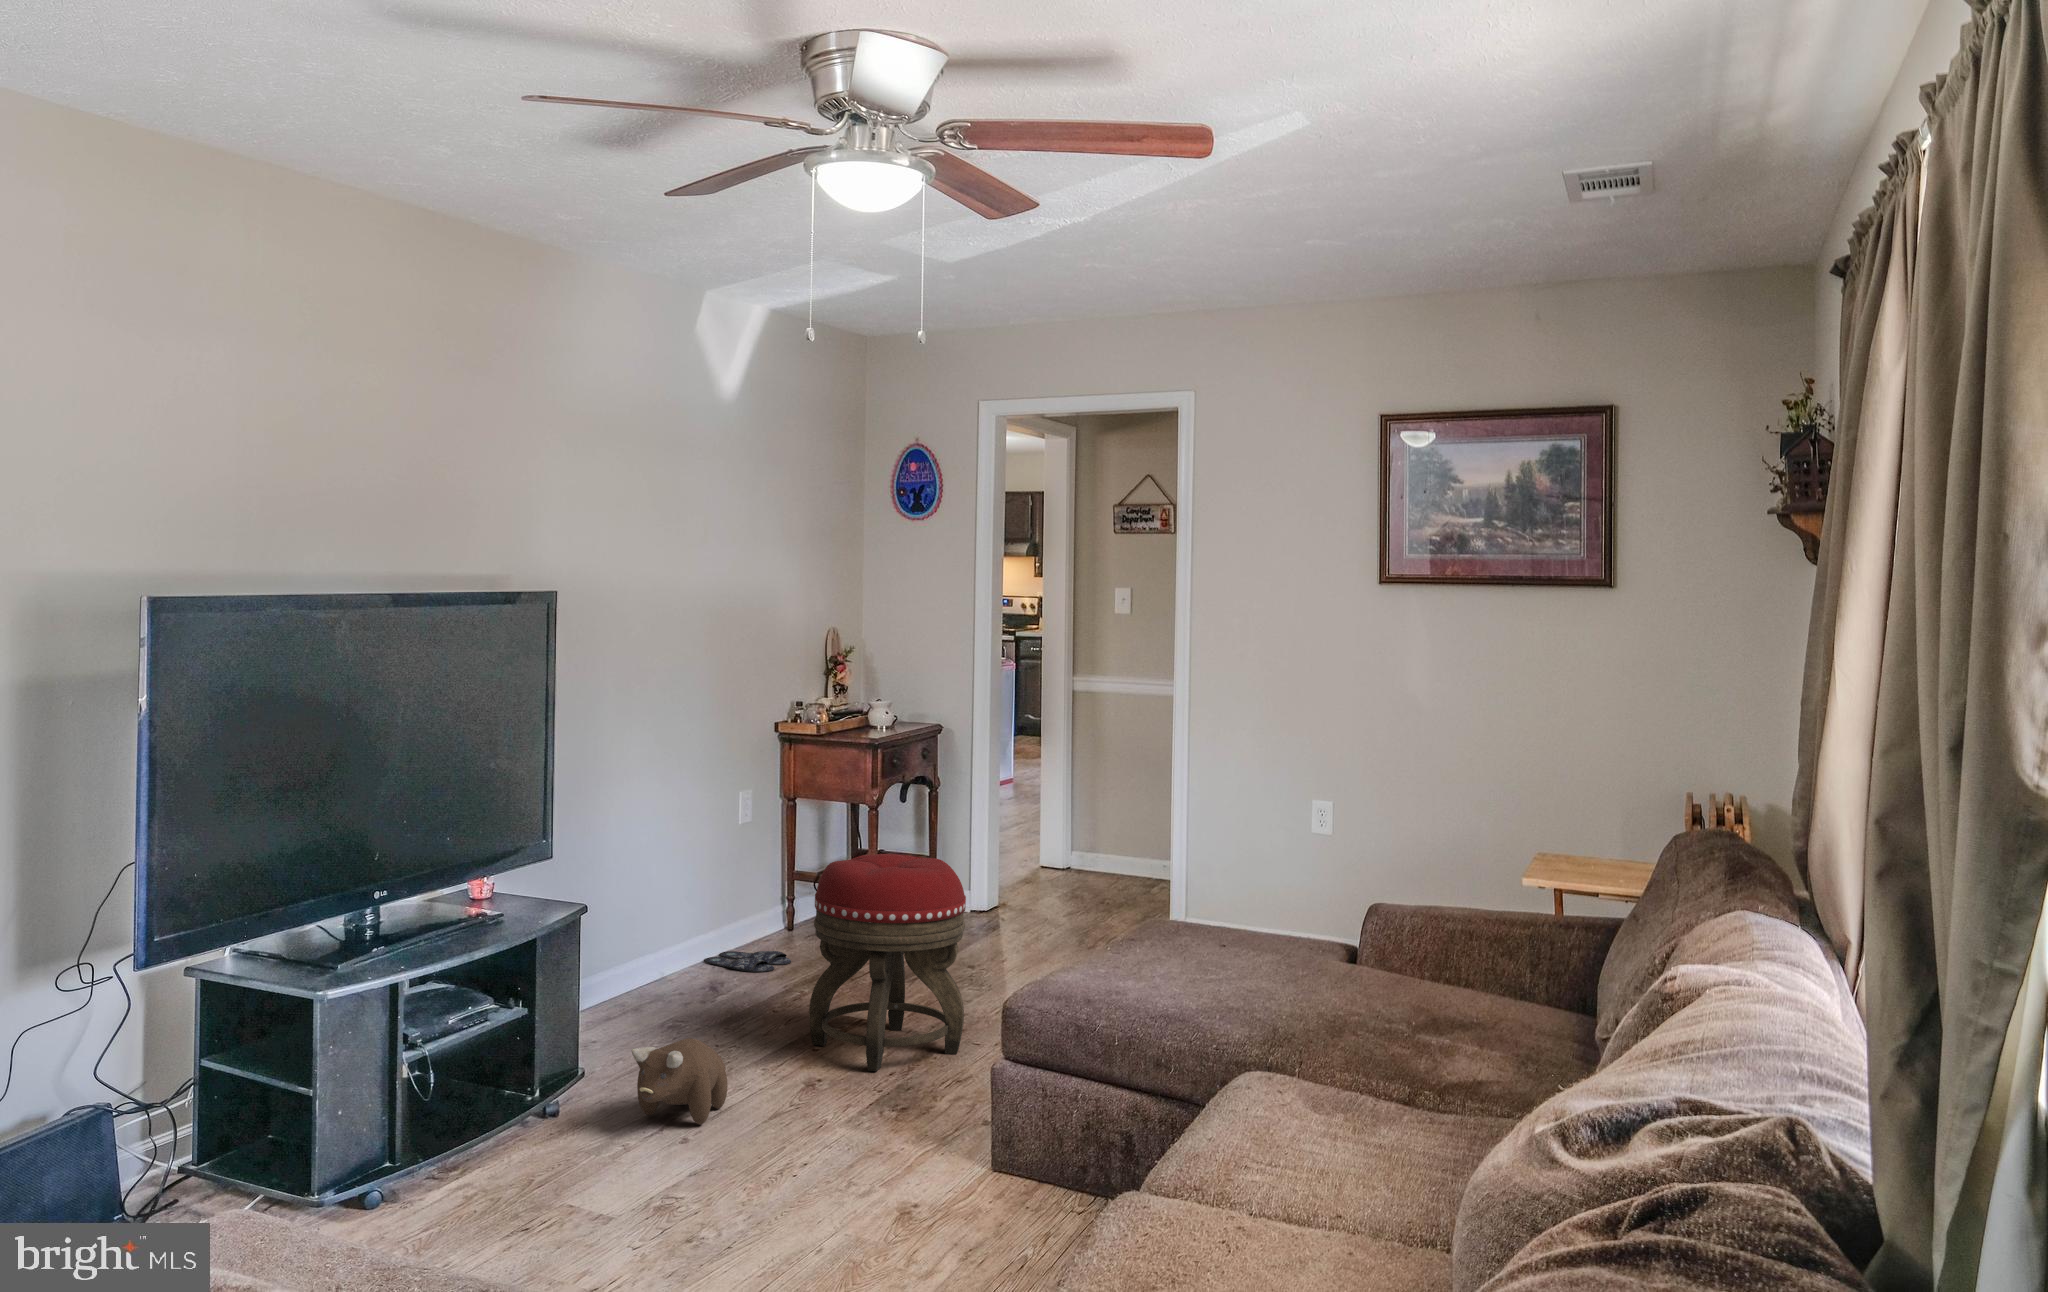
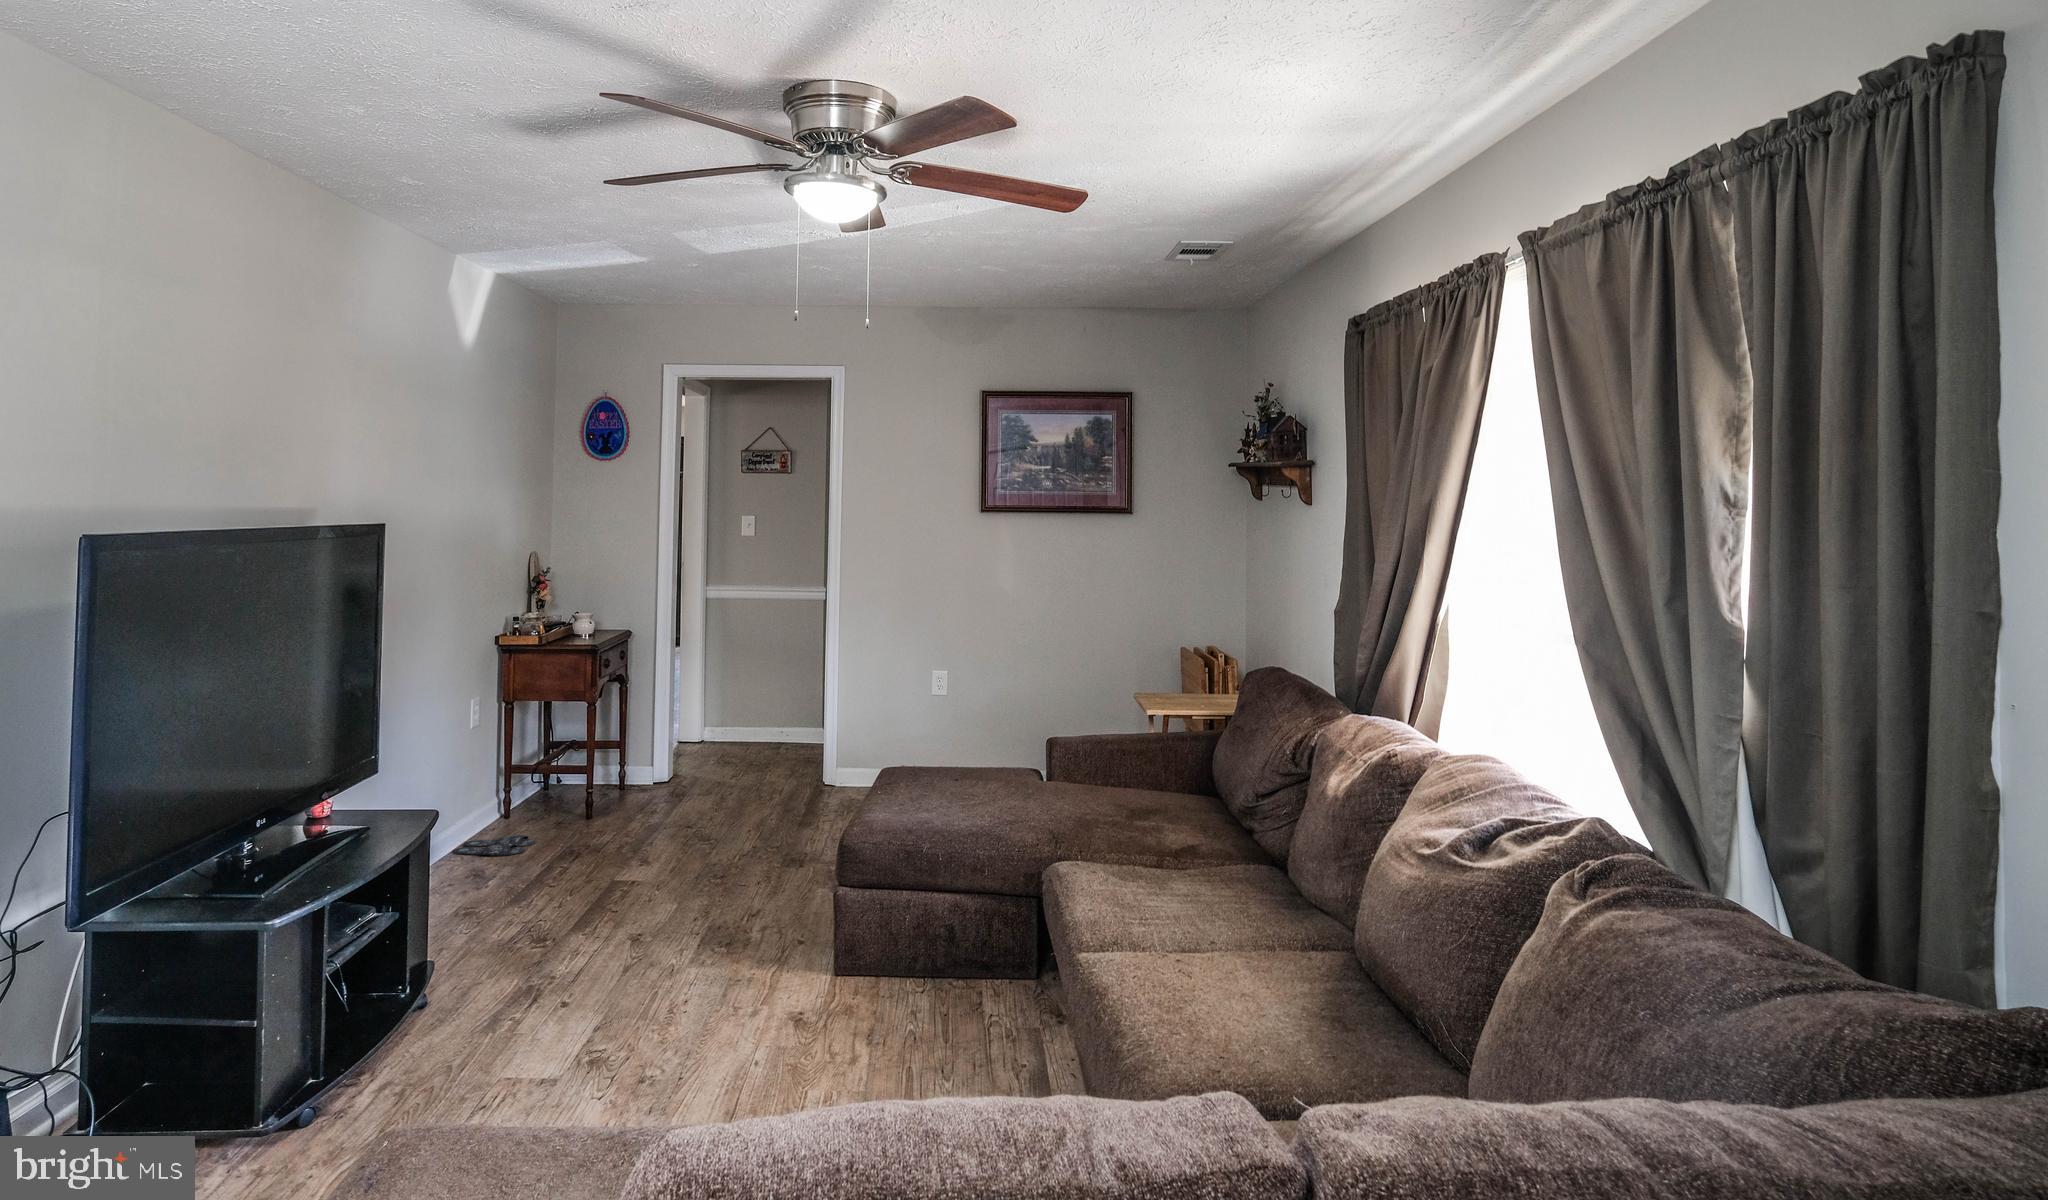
footstool: present [809,854,966,1071] -> none [608,742,740,919]
plush toy: present [632,1038,728,1125] -> none [503,917,580,989]

